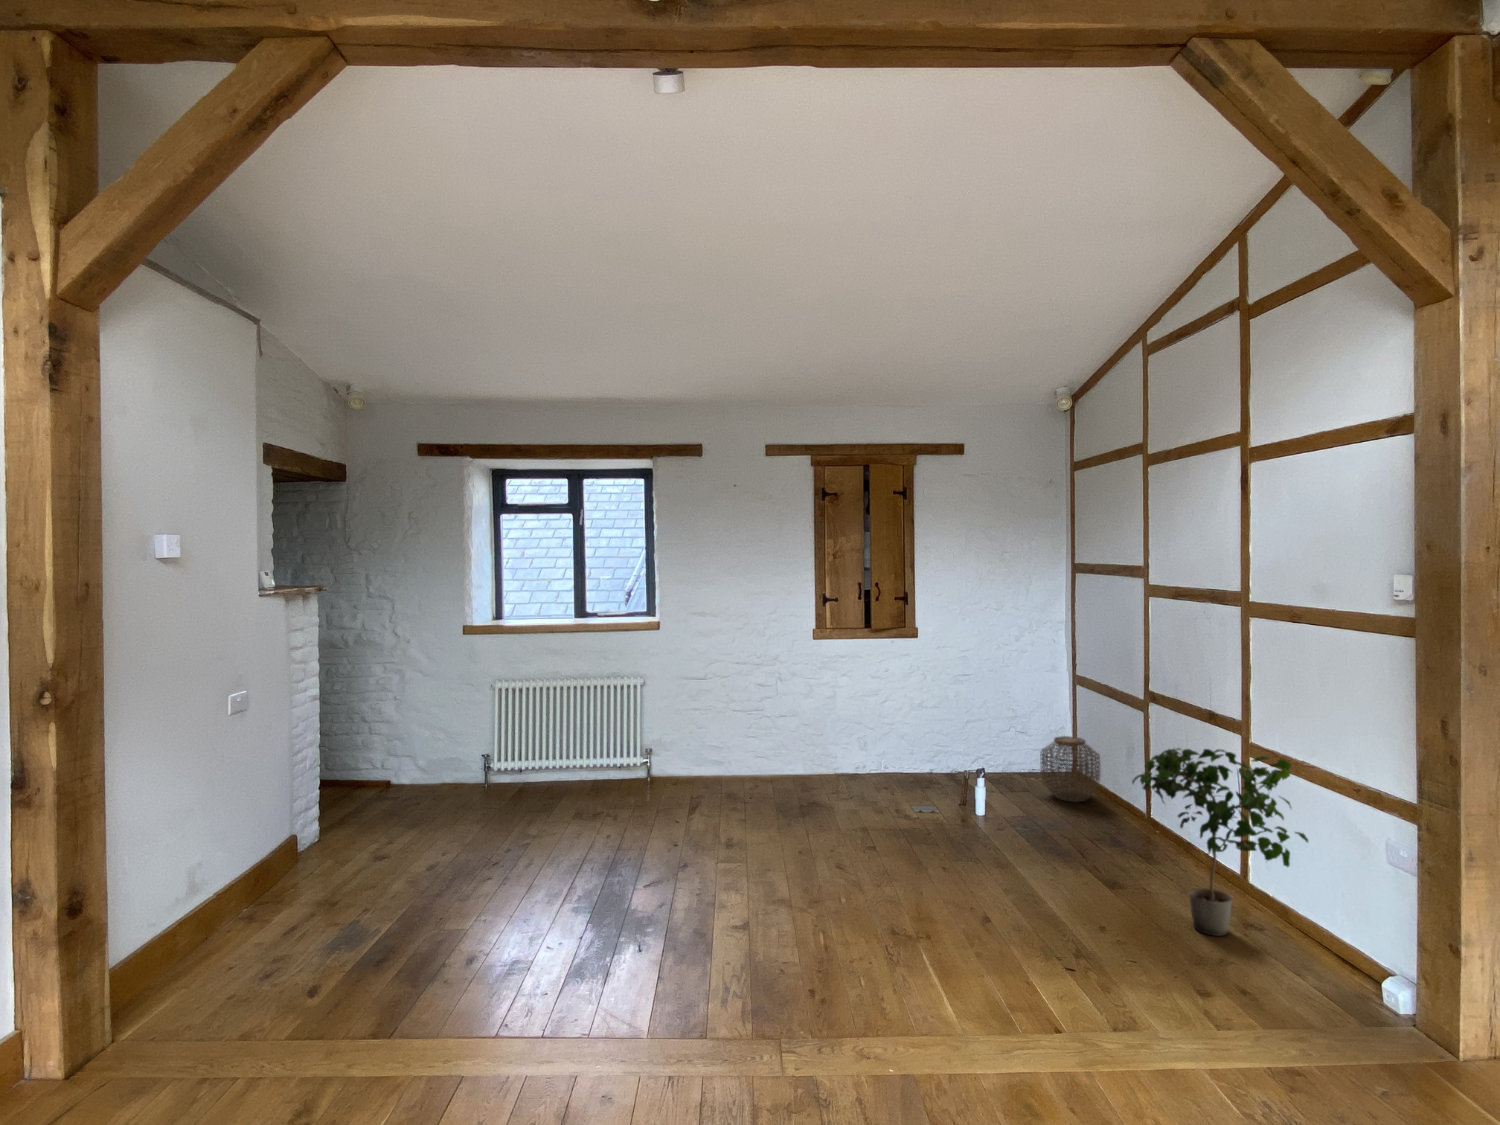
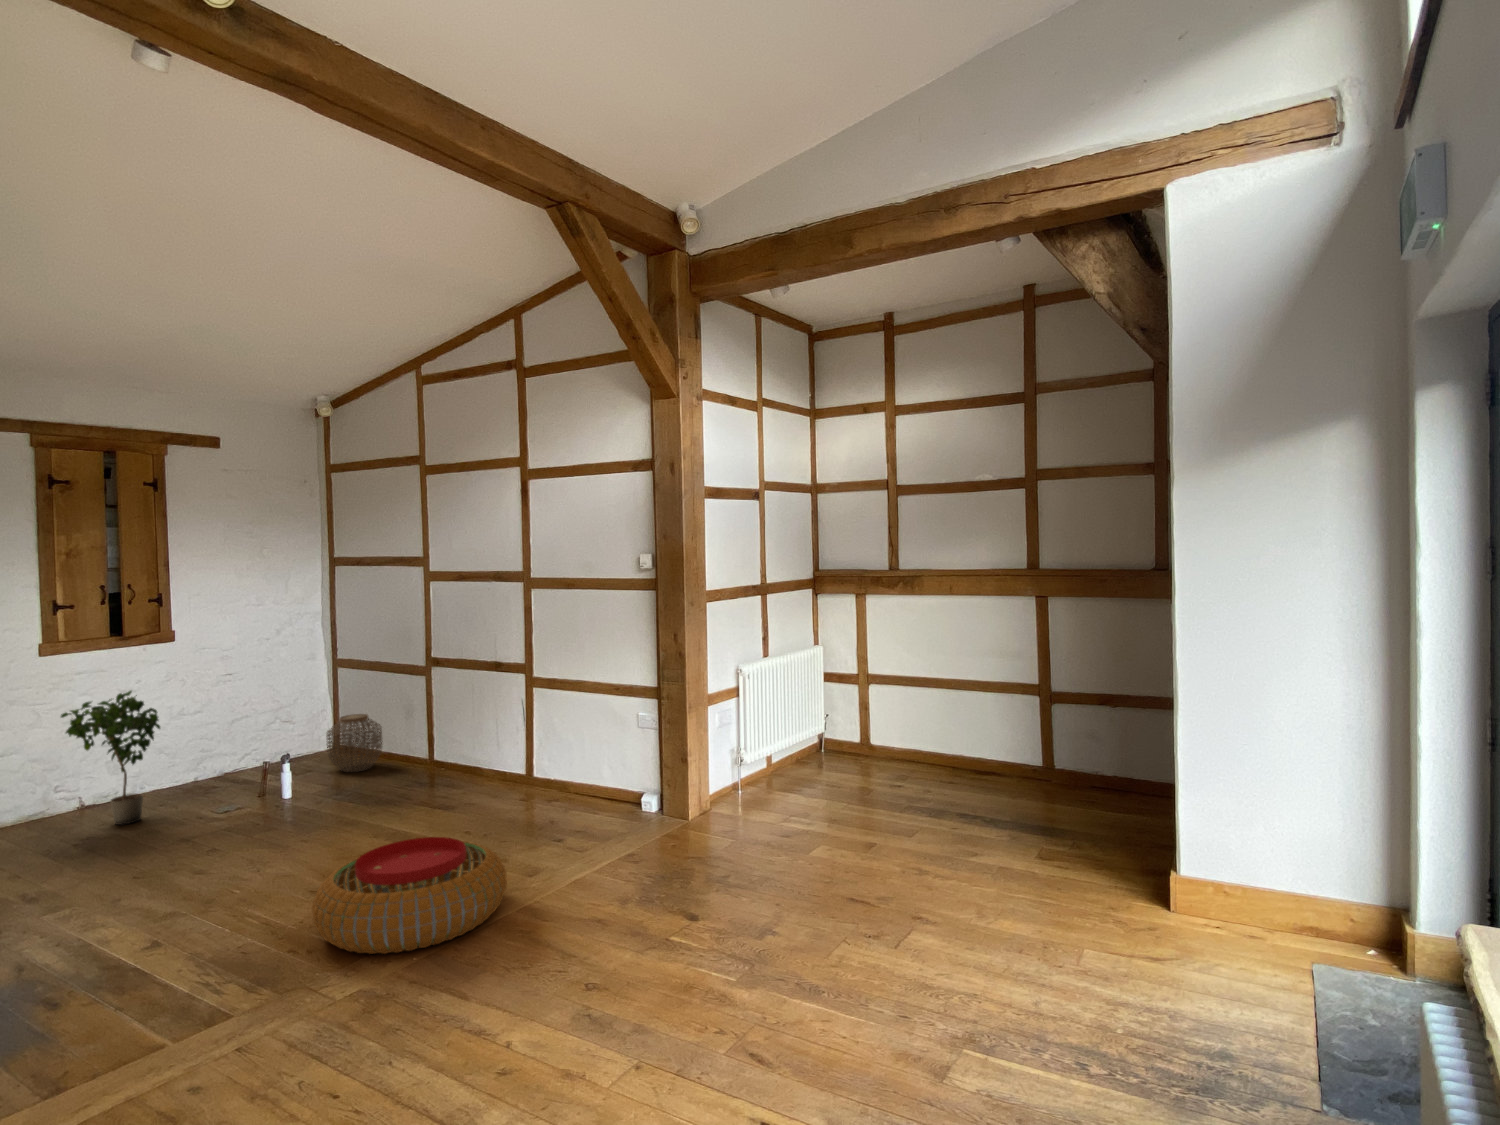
potted plant: present [1132,748,1308,936] -> present [61,691,160,825]
pouf: none [799,907,1024,1066] -> present [312,837,507,954]

